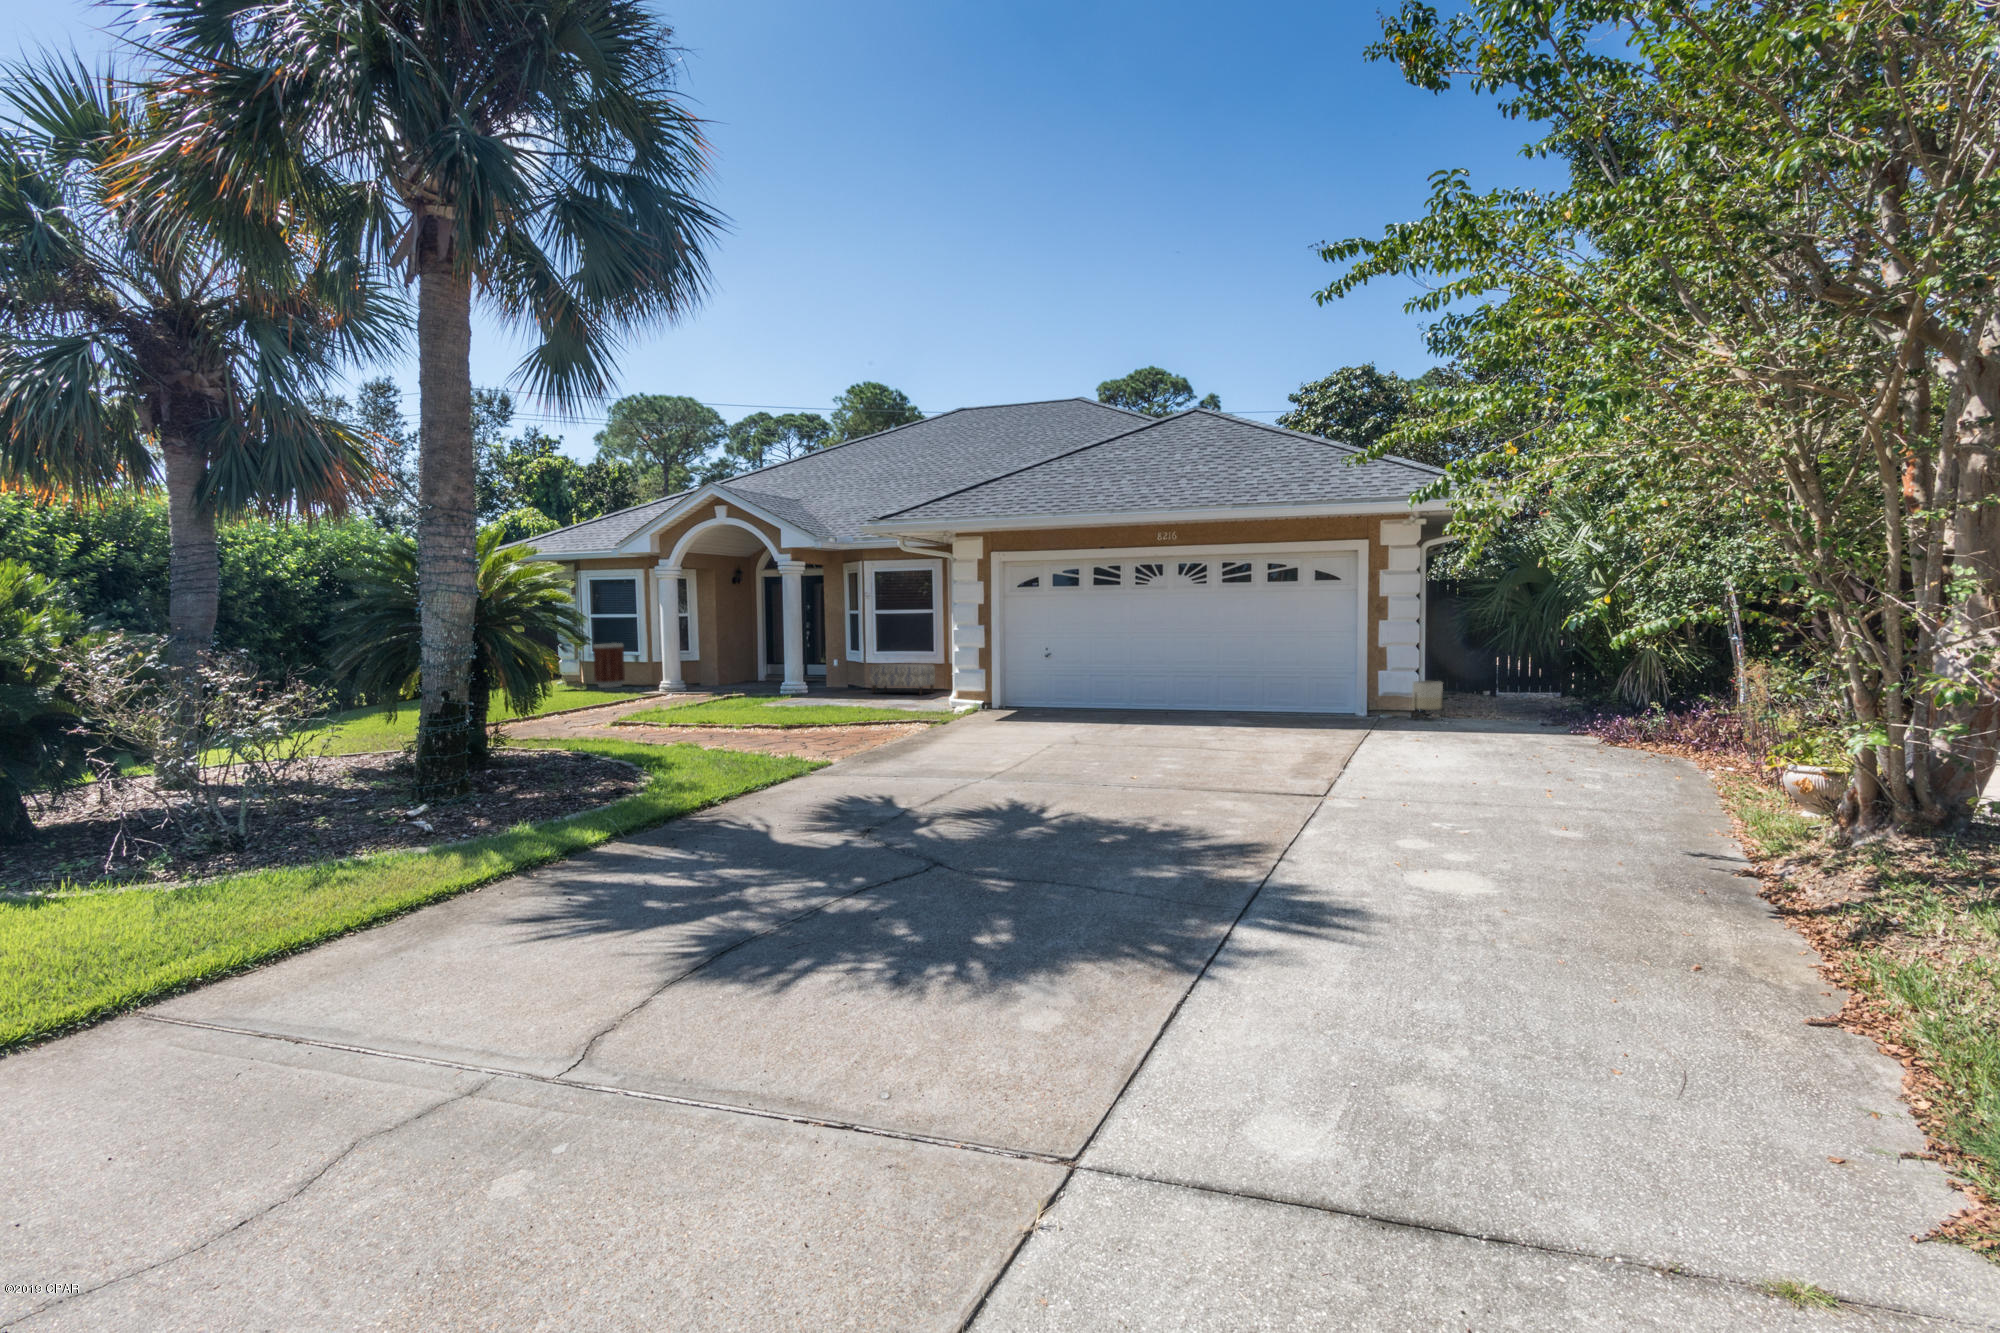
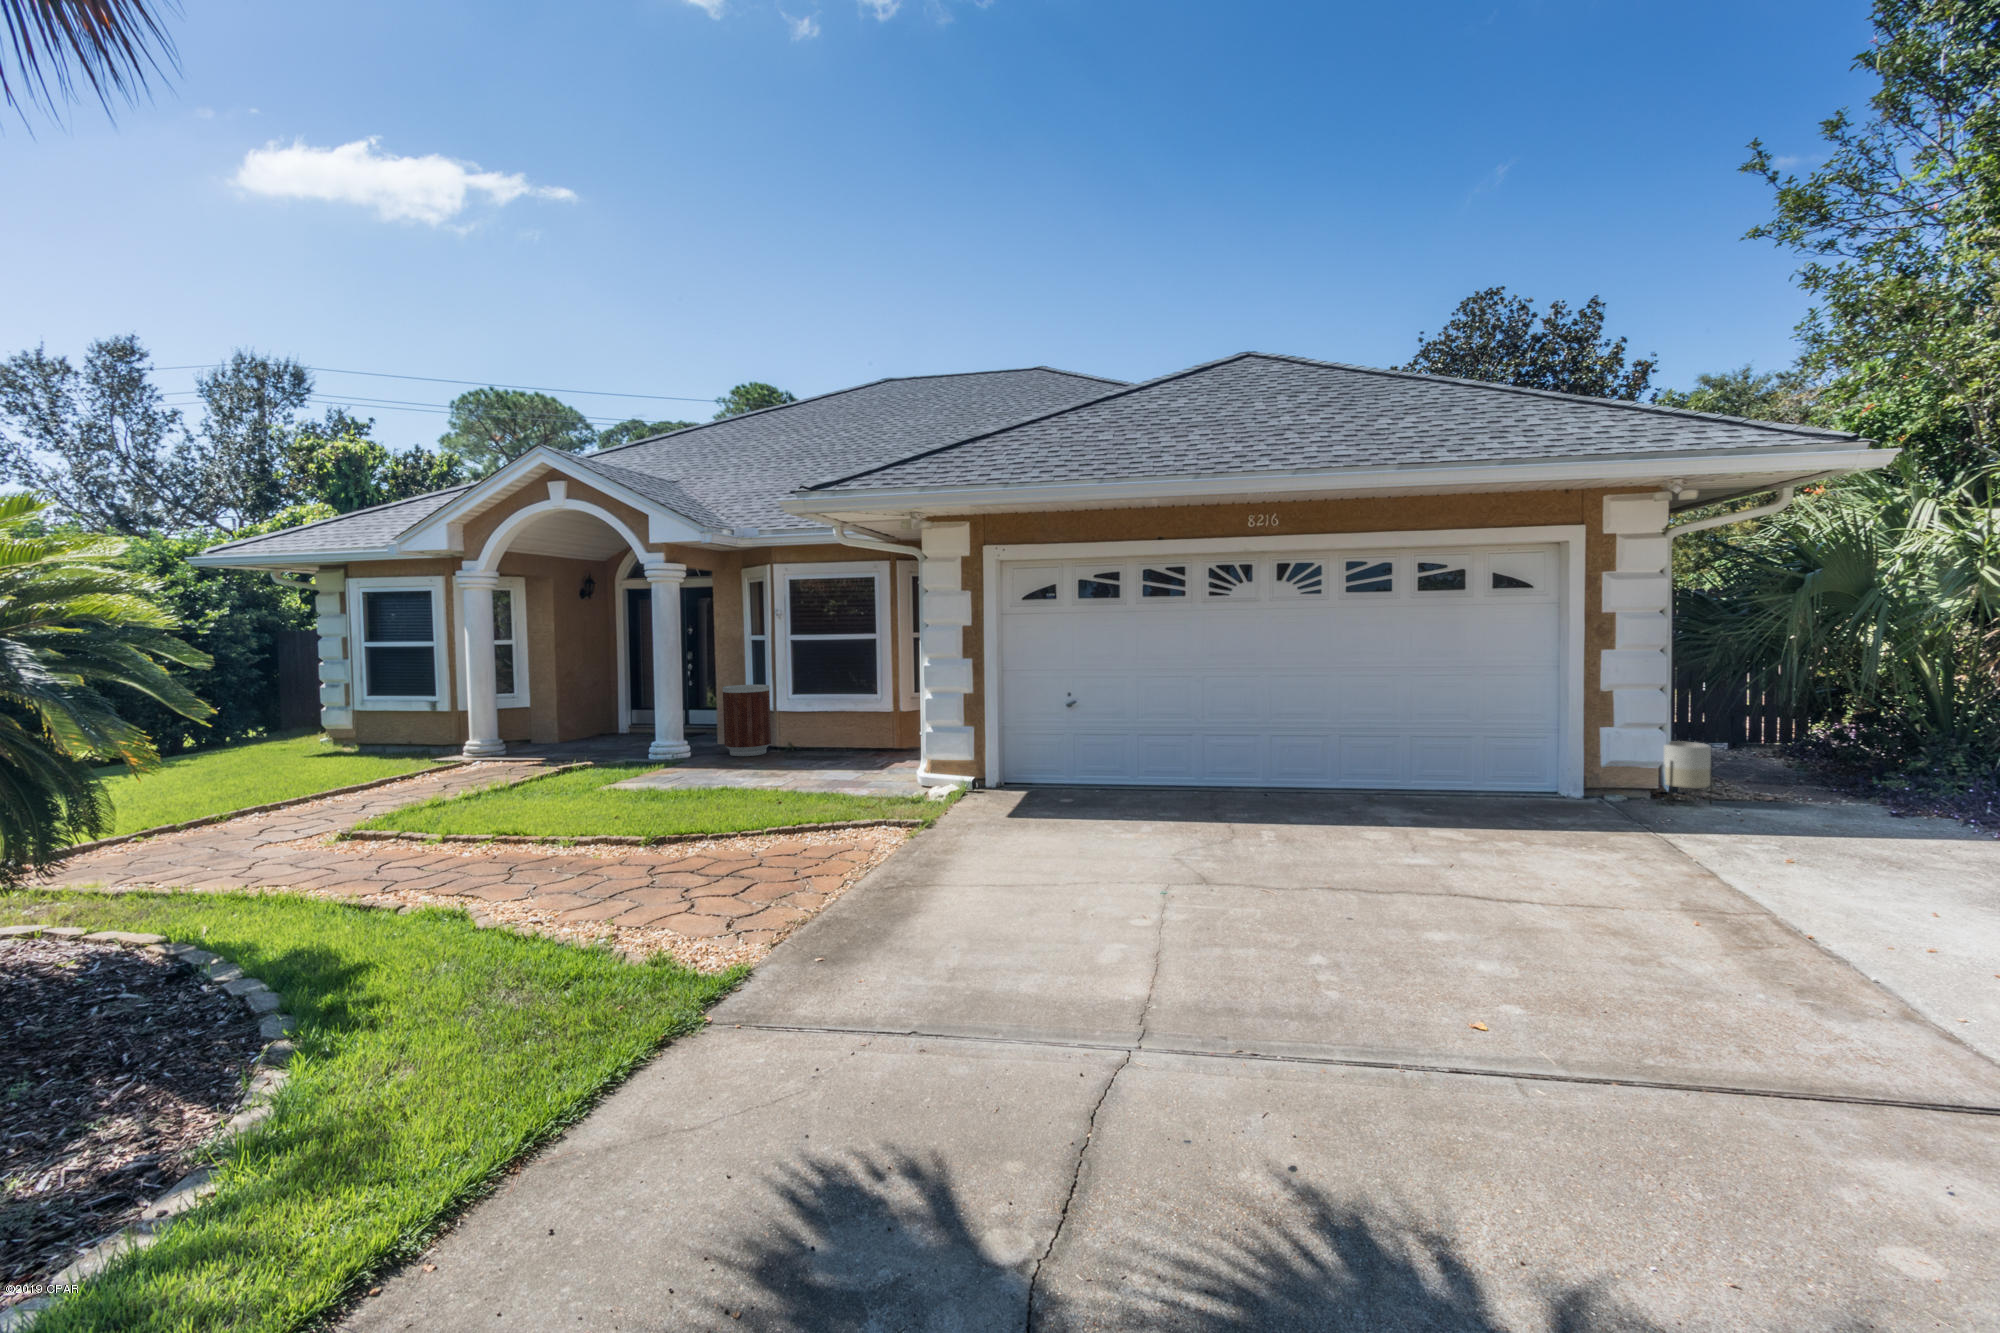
trash can: present [593,643,625,688] -> present [723,685,771,756]
bench: present [870,664,935,694] -> none [784,712,881,760]

